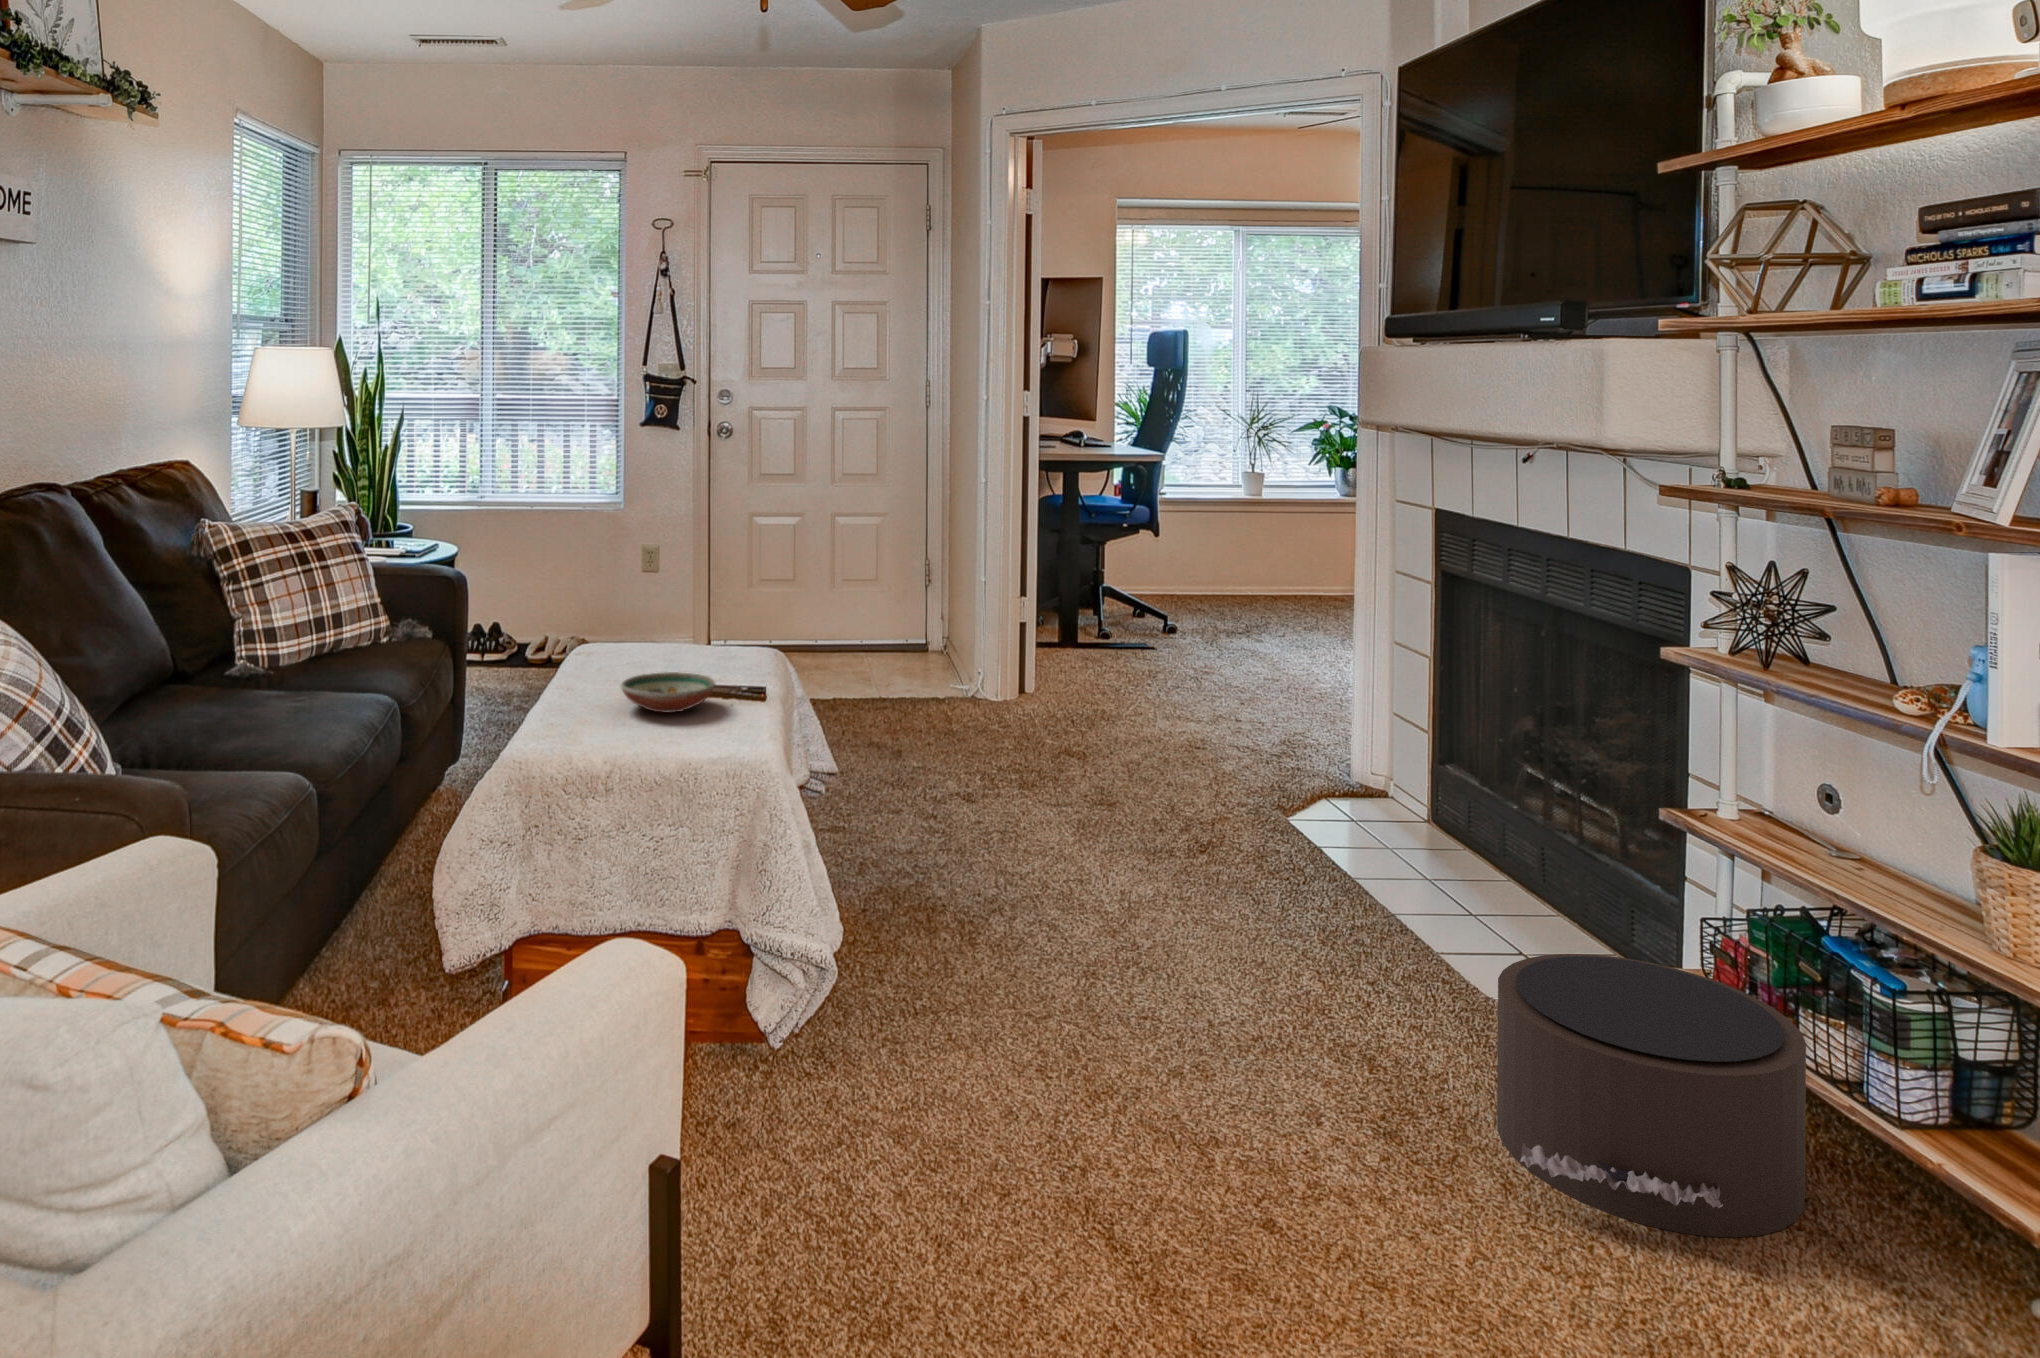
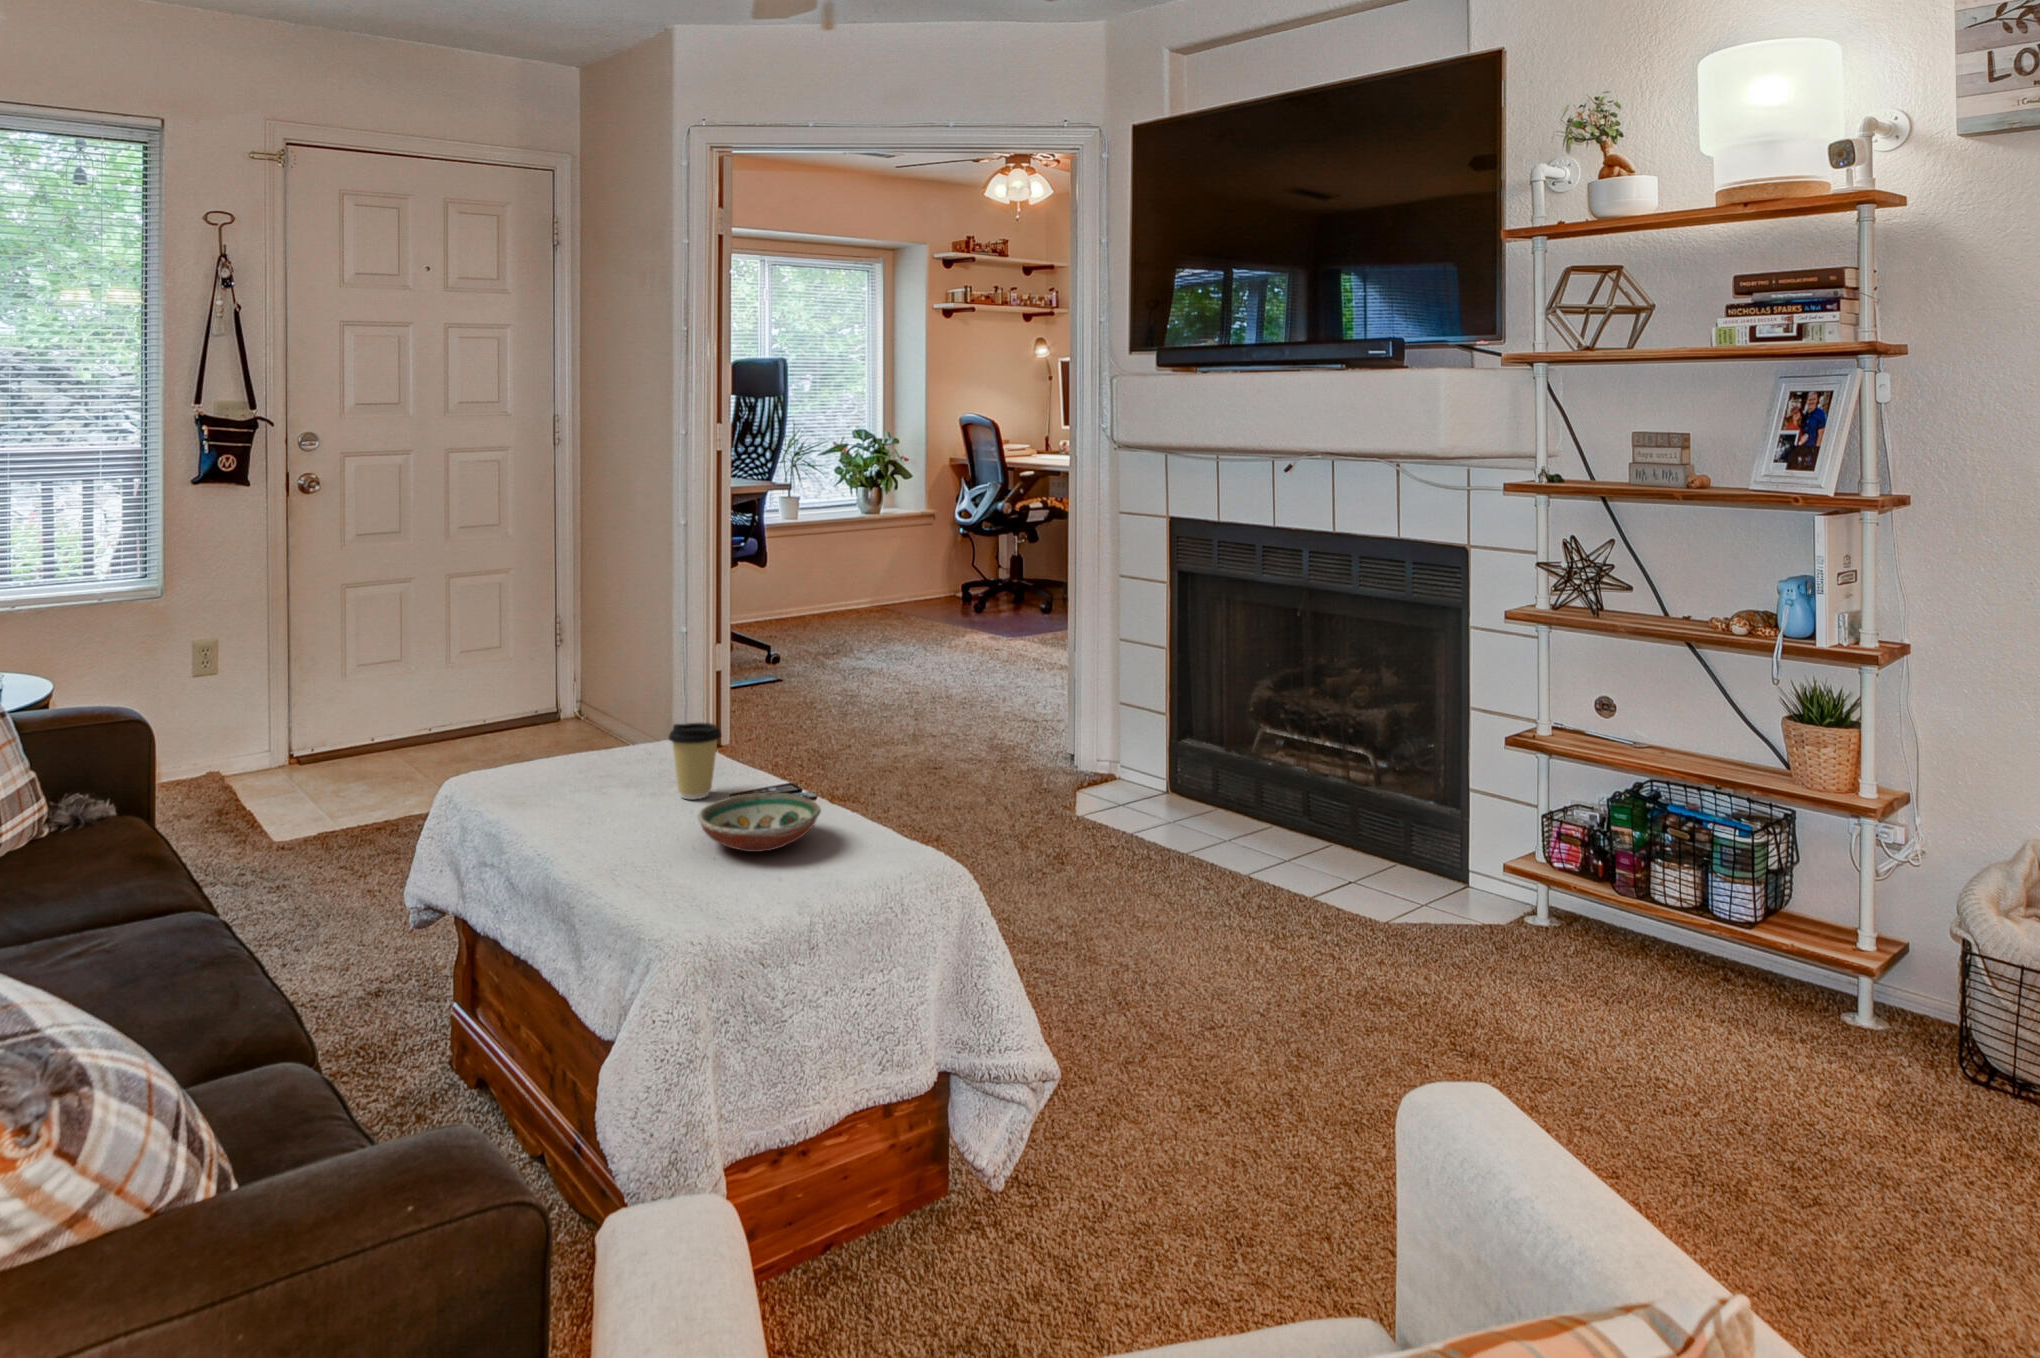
coffee cup: none [666,616,708,676] -> present [669,723,721,799]
pouf: present [1497,954,1806,1238] -> none [1502,880,1785,1097]

